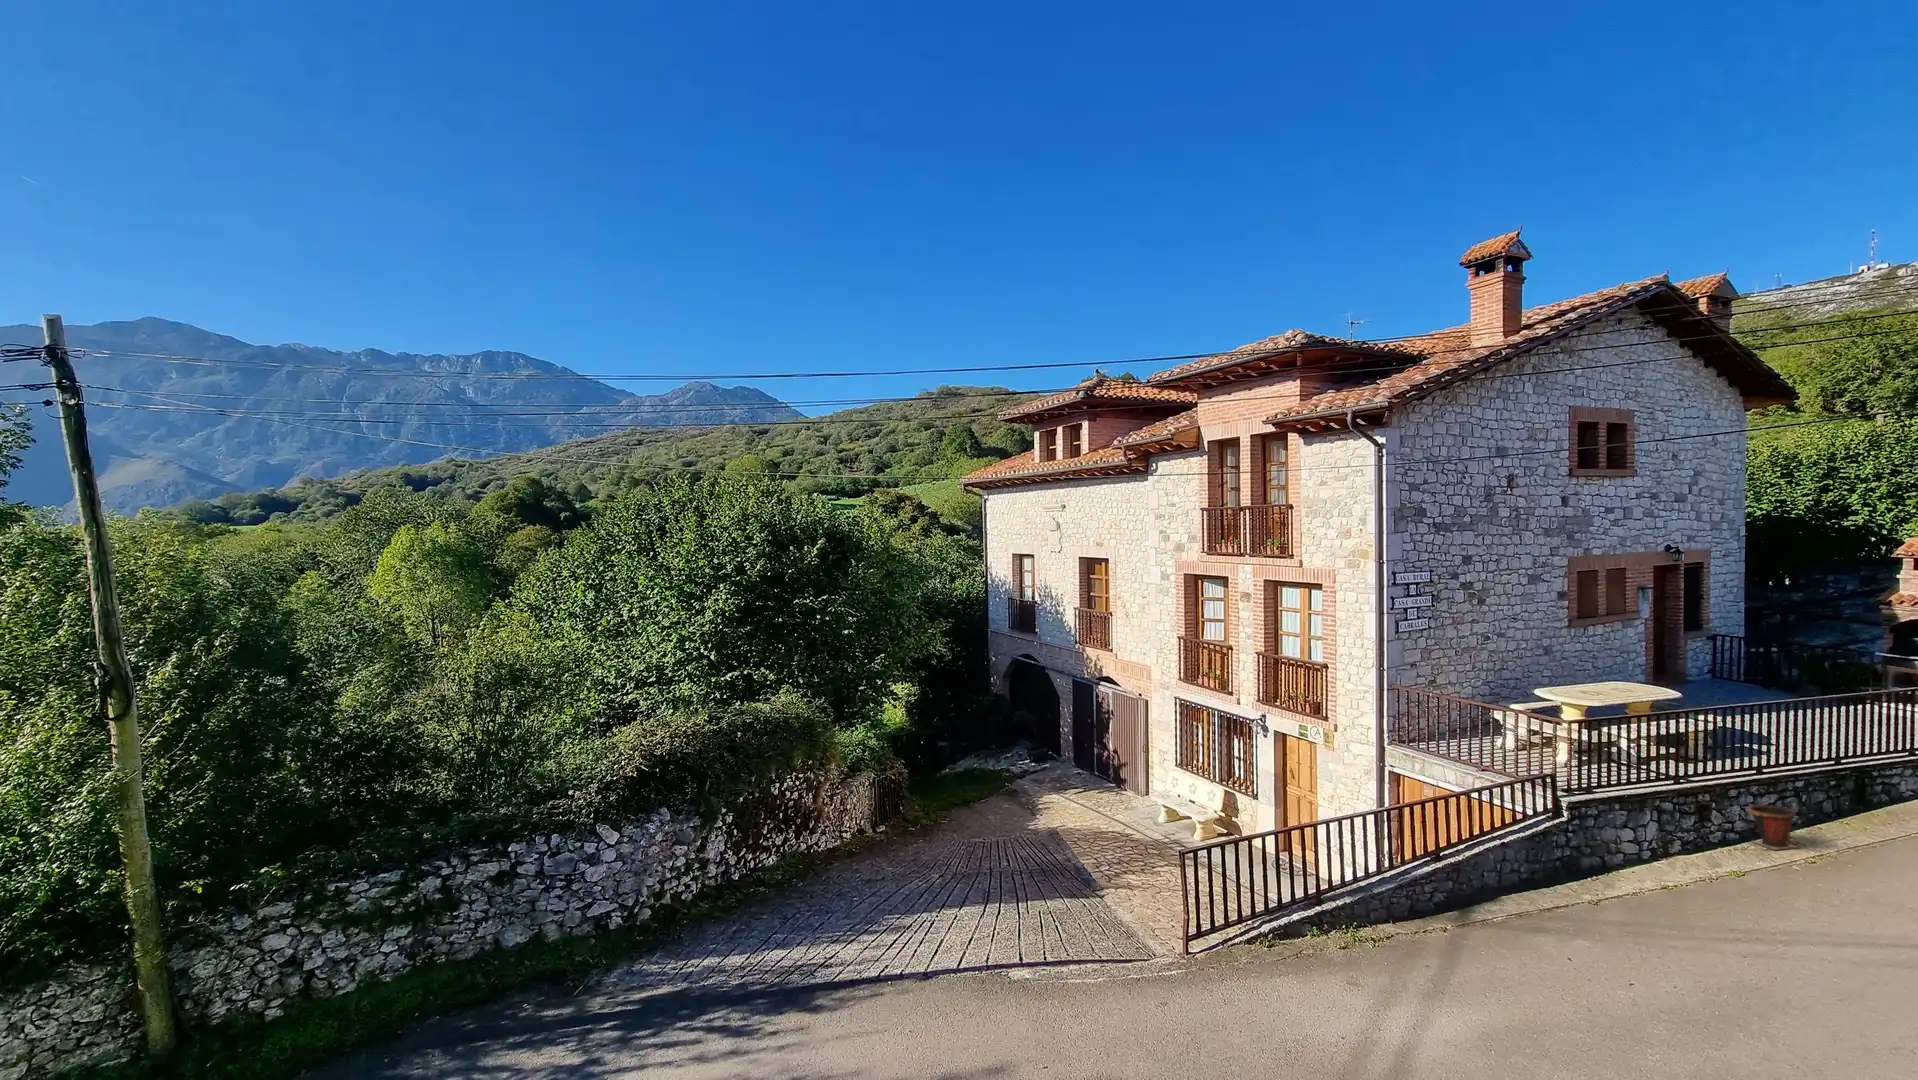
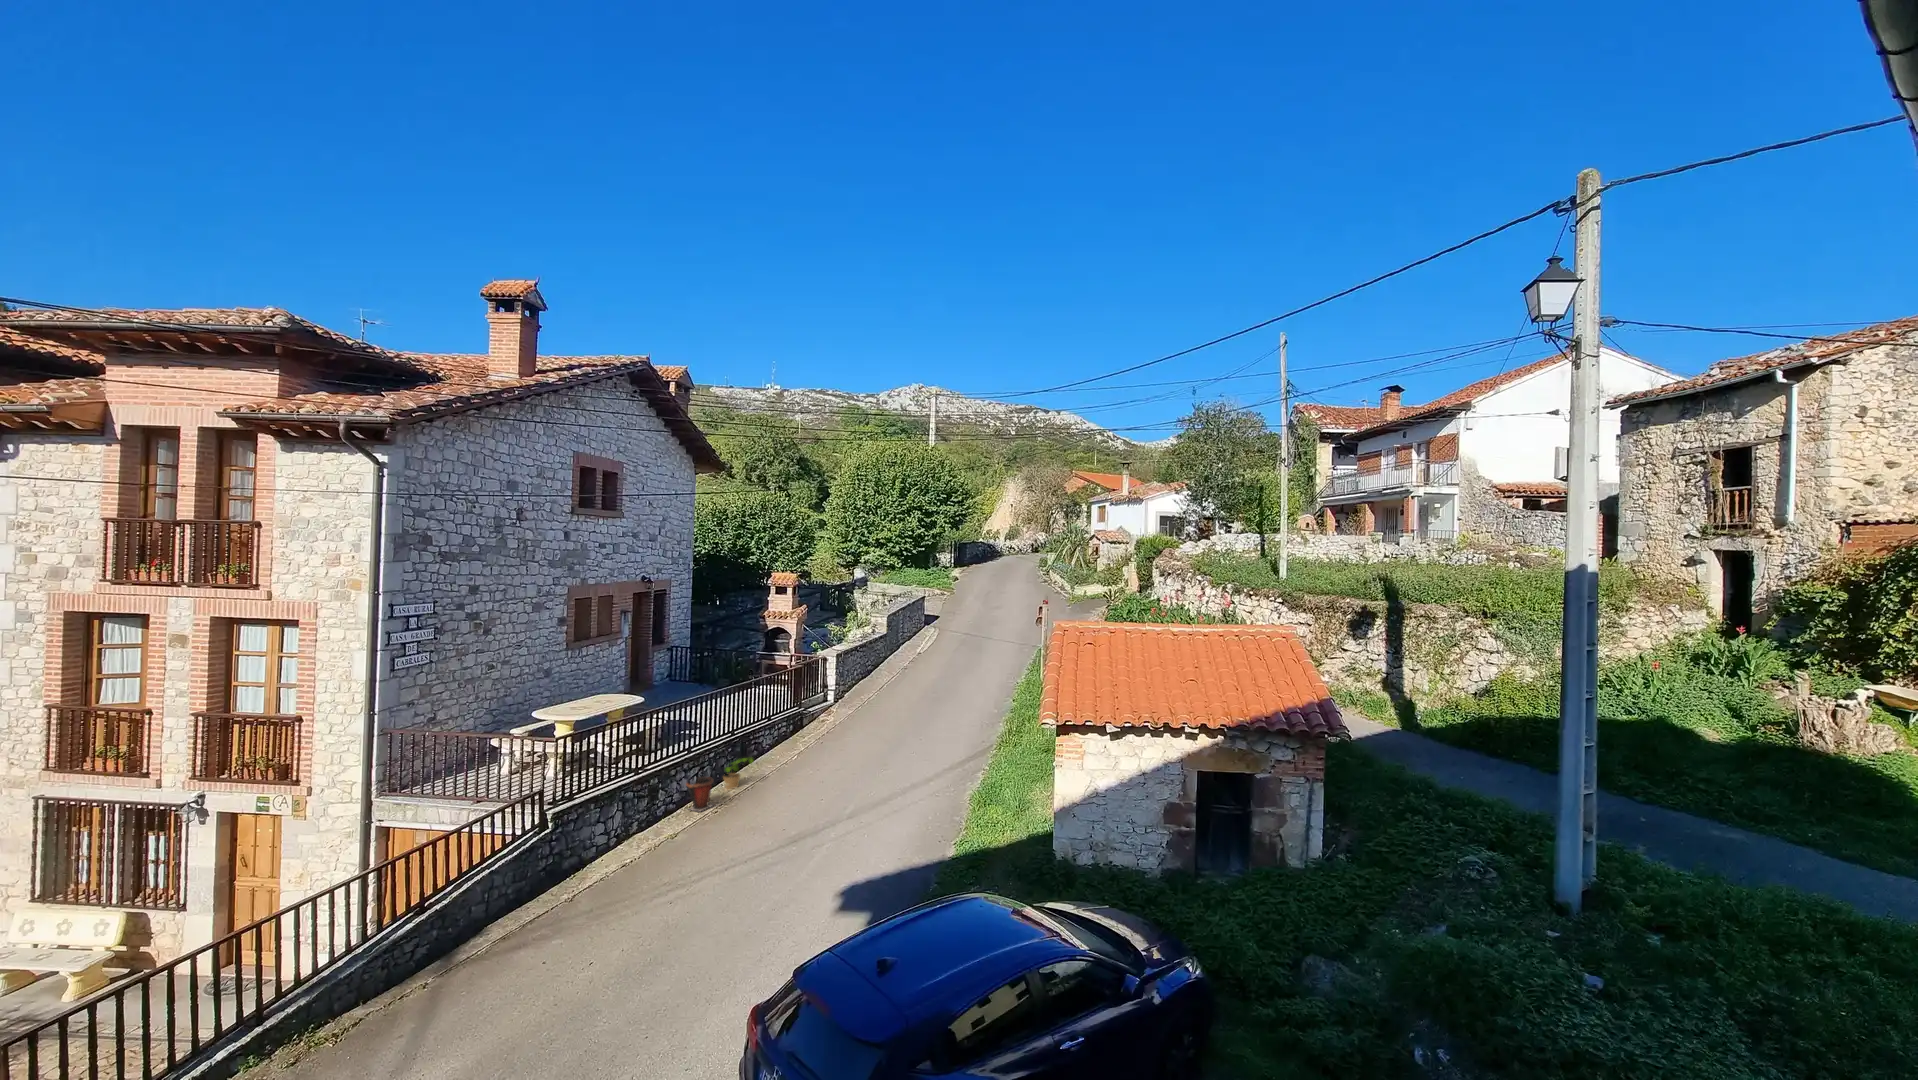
potted plant: none [1812,794,1872,834] -> present [723,758,753,789]

